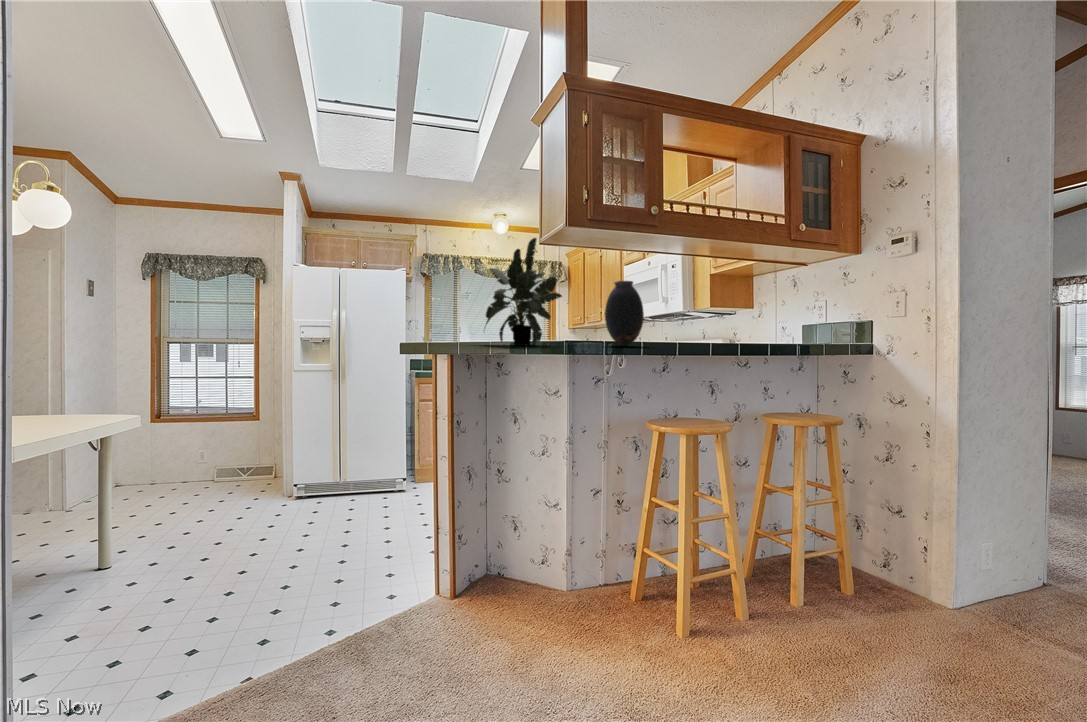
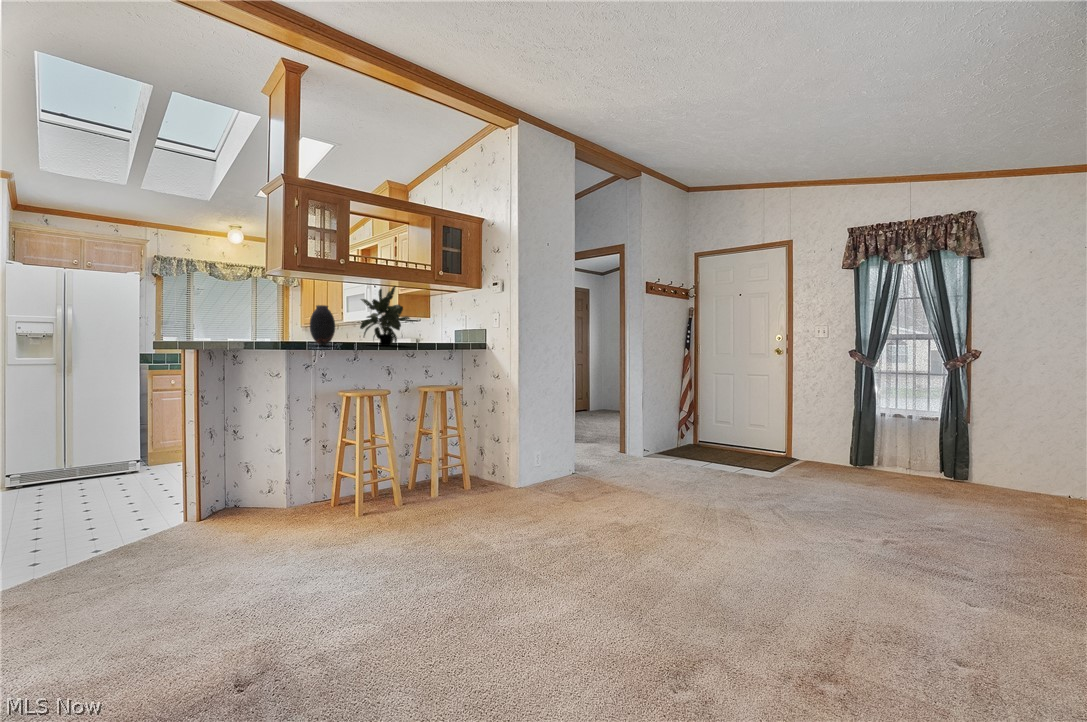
potted plant: present [484,238,562,346] -> present [360,286,410,346]

